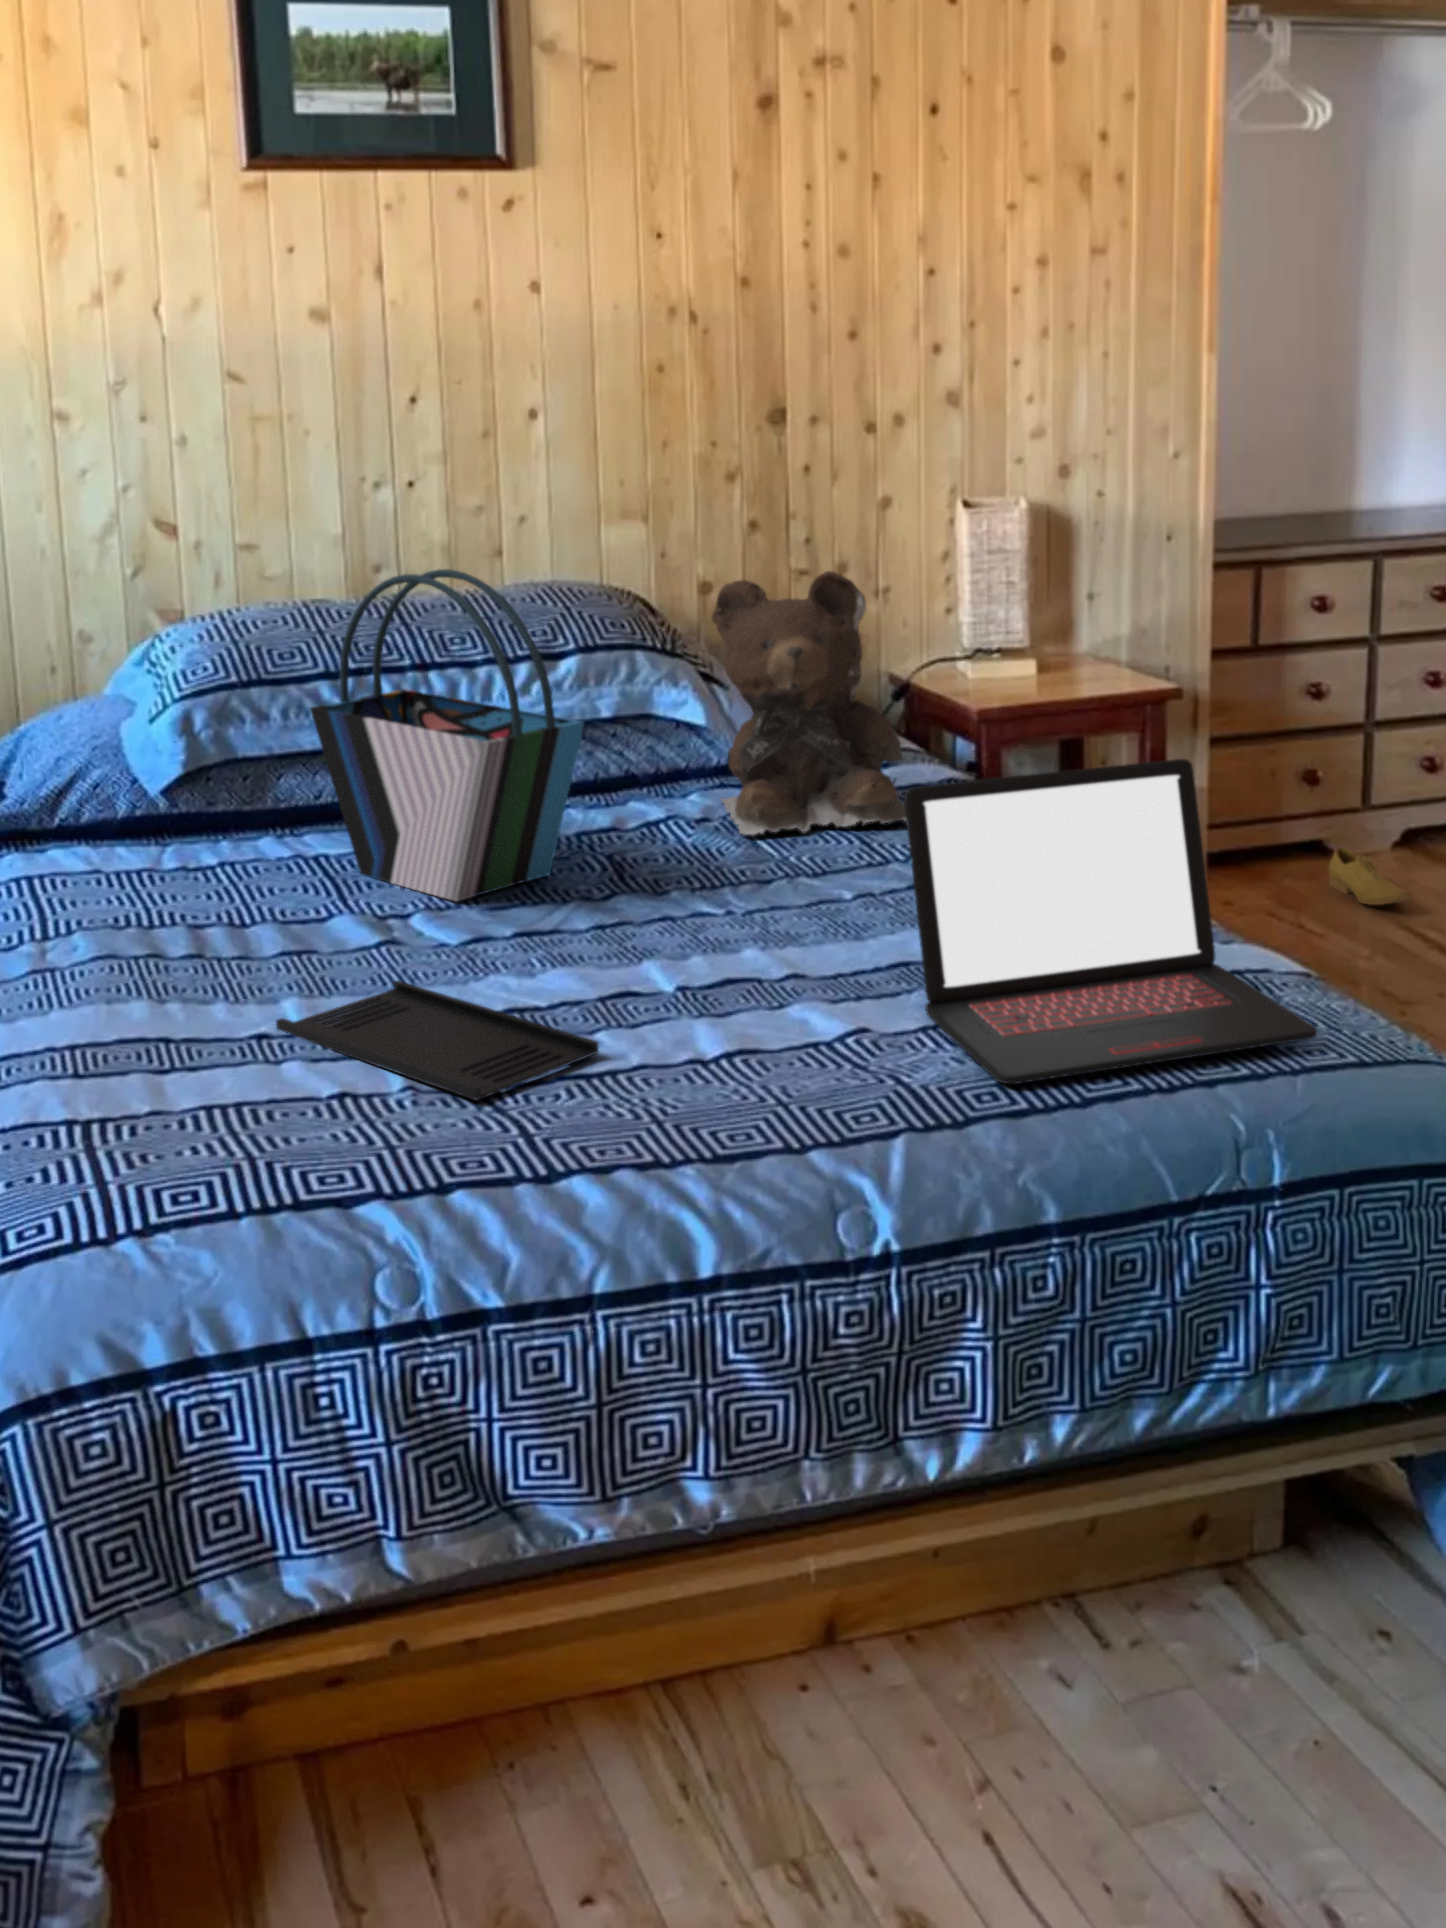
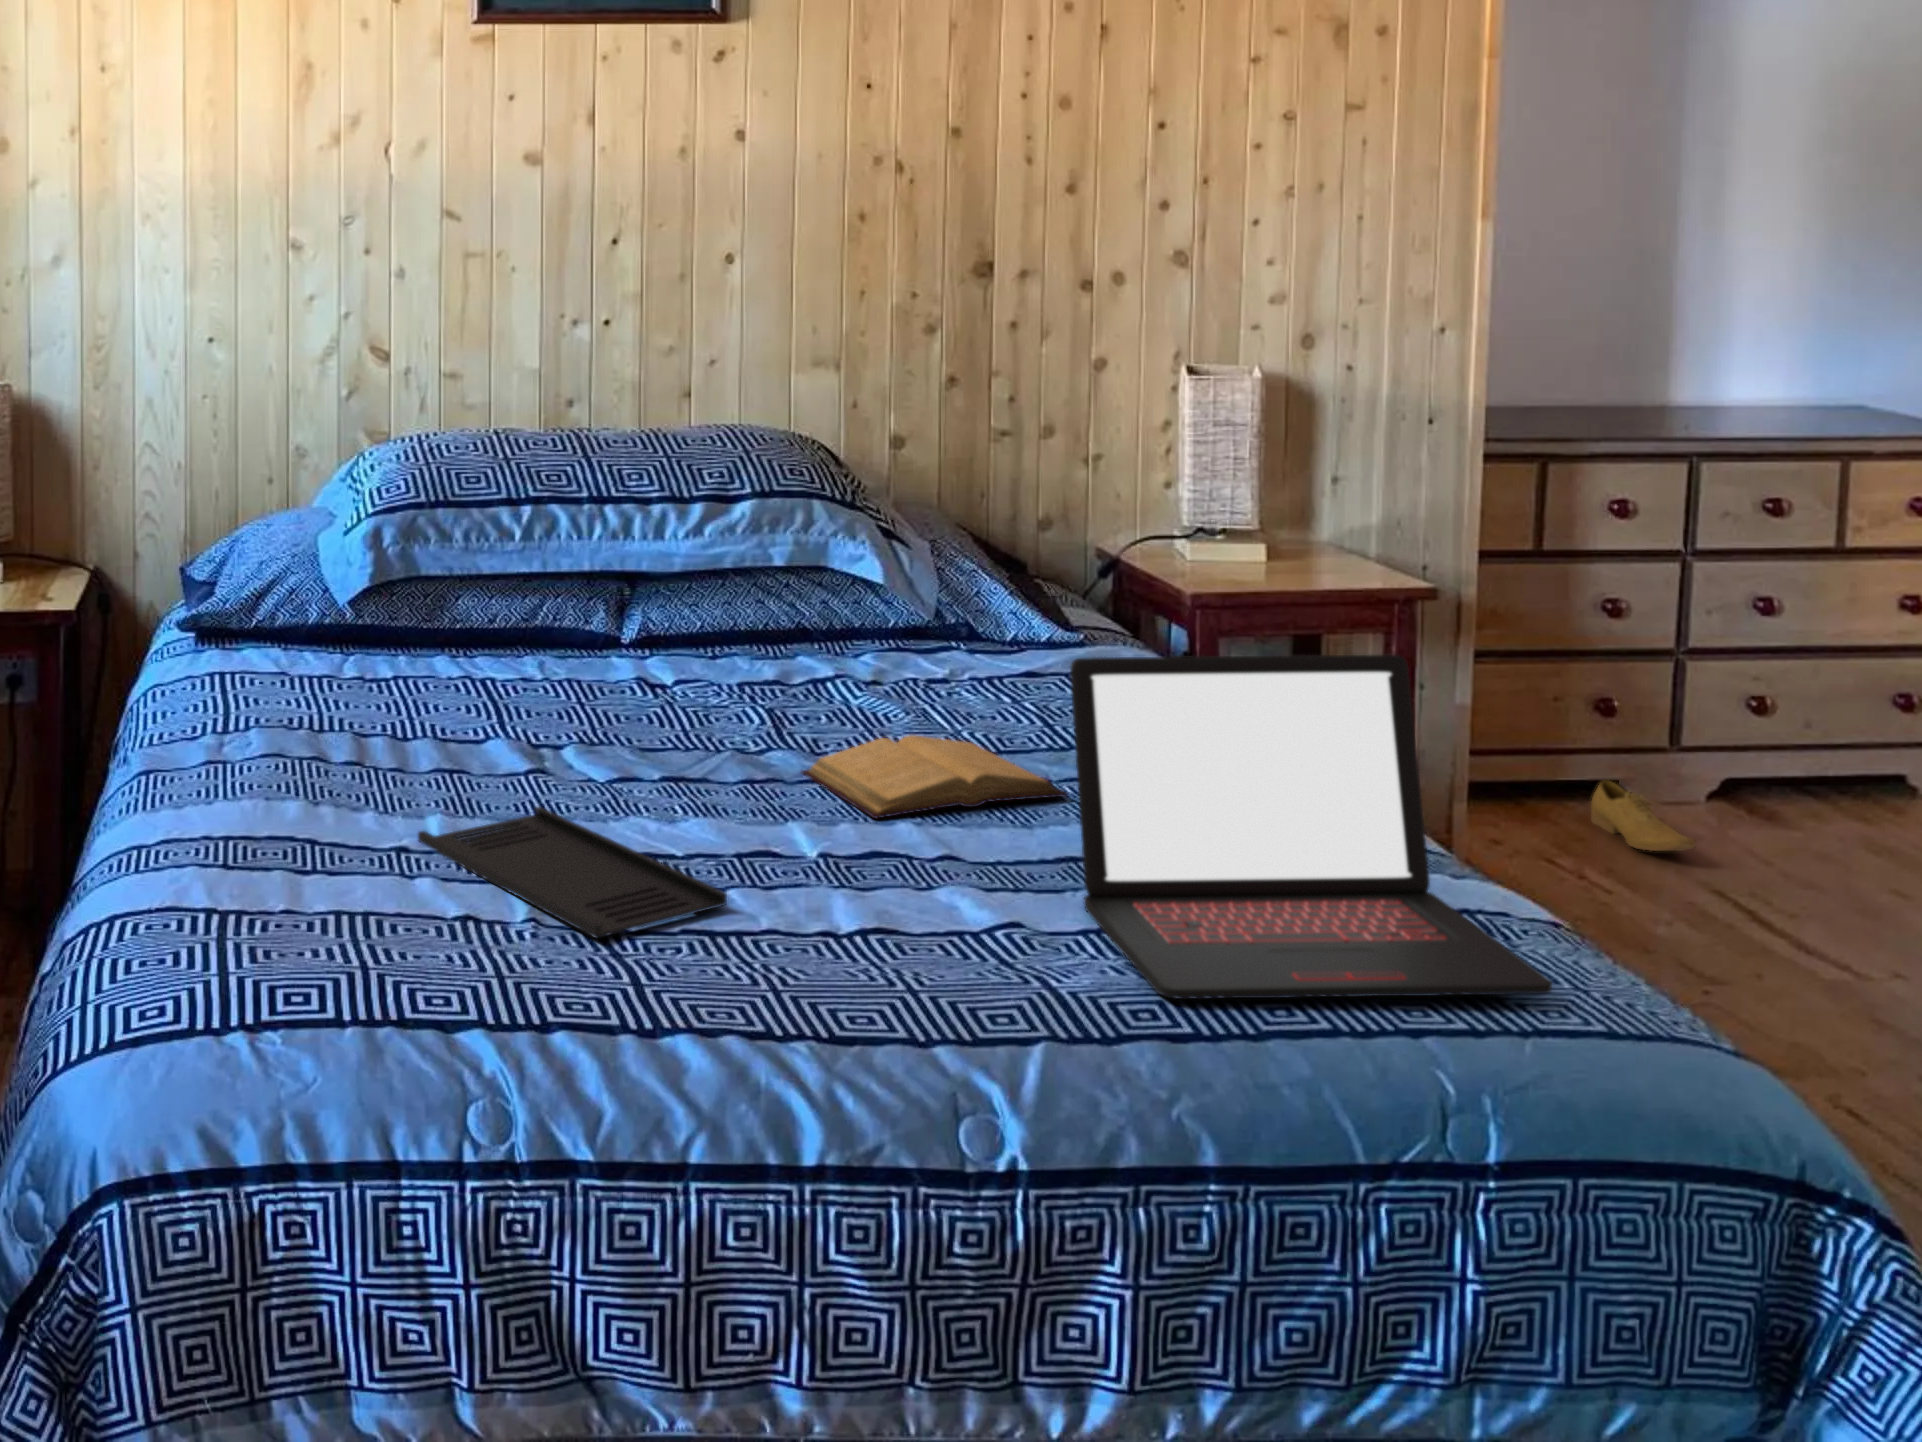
tote bag: present [310,569,584,901] -> none [489,405,748,734]
teddy bear: present [712,571,906,835] -> none [887,431,1091,701]
book: none [650,872,902,955] -> present [801,735,1068,818]

